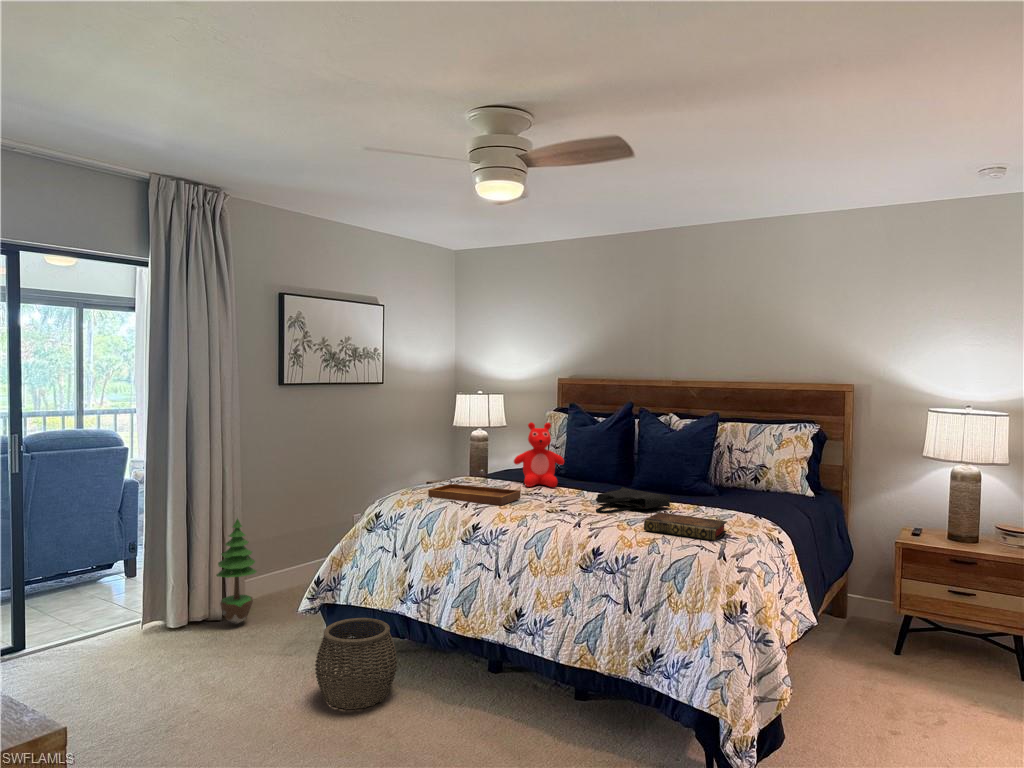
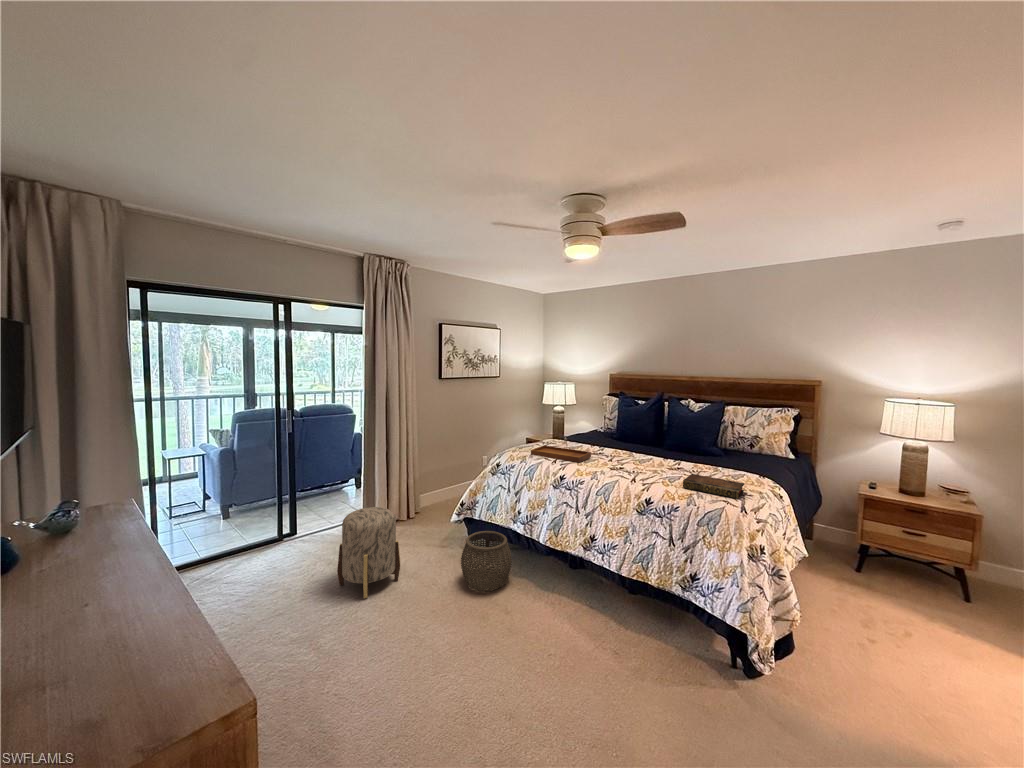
teddy bear: present [514,422,564,487] -> none [584,405,618,448]
tote bag: present [596,487,670,513] -> none [643,451,696,471]
potted tree: present [217,518,257,625] -> none [402,461,426,525]
ottoman: none [106,587,215,732] -> present [337,507,400,598]

